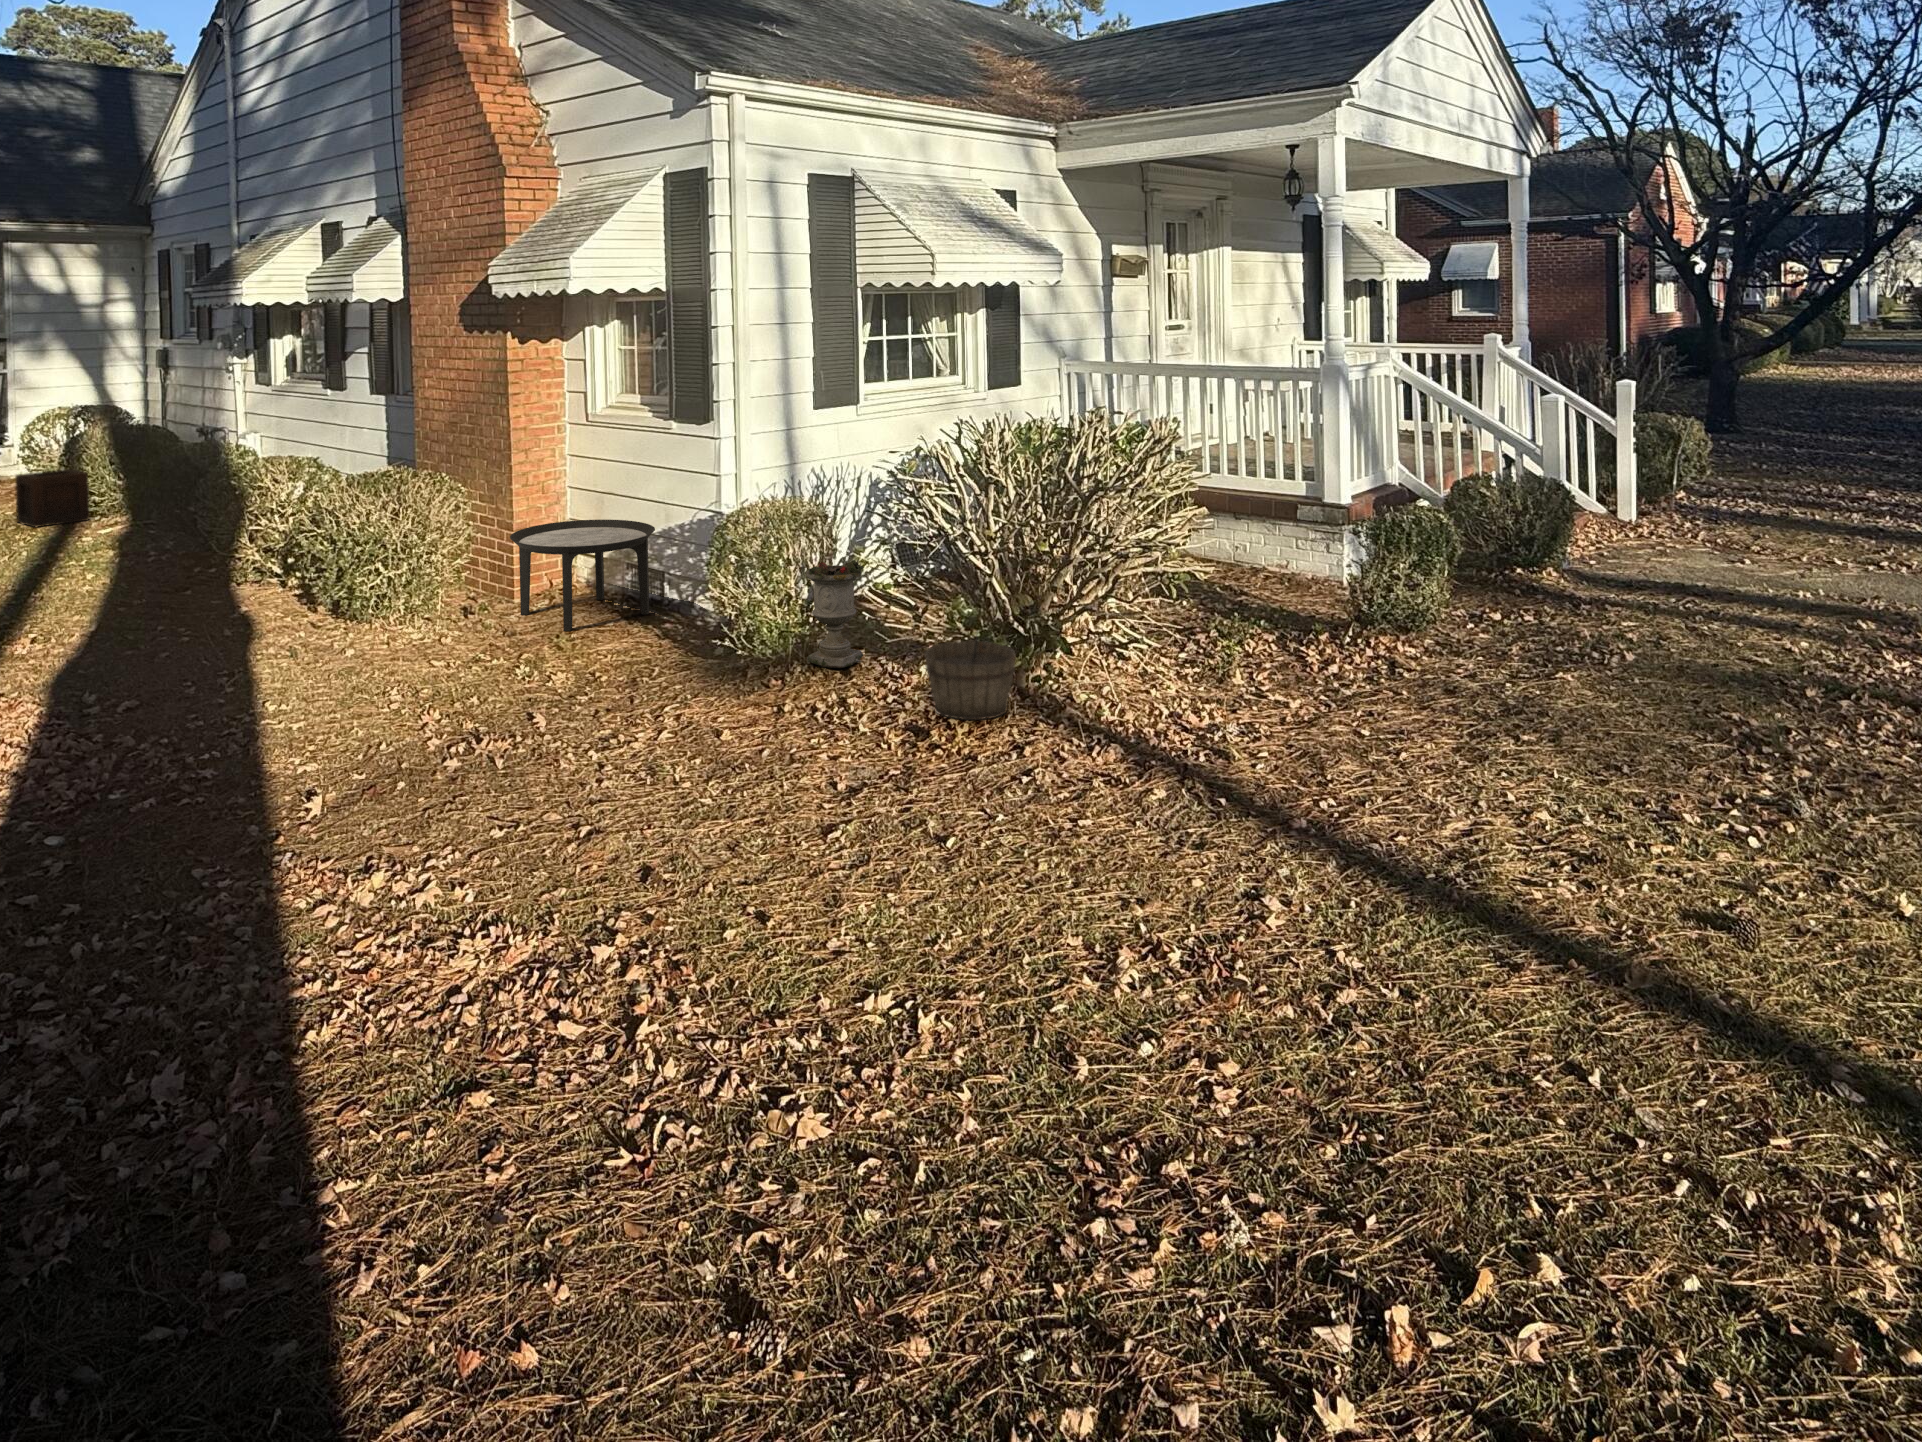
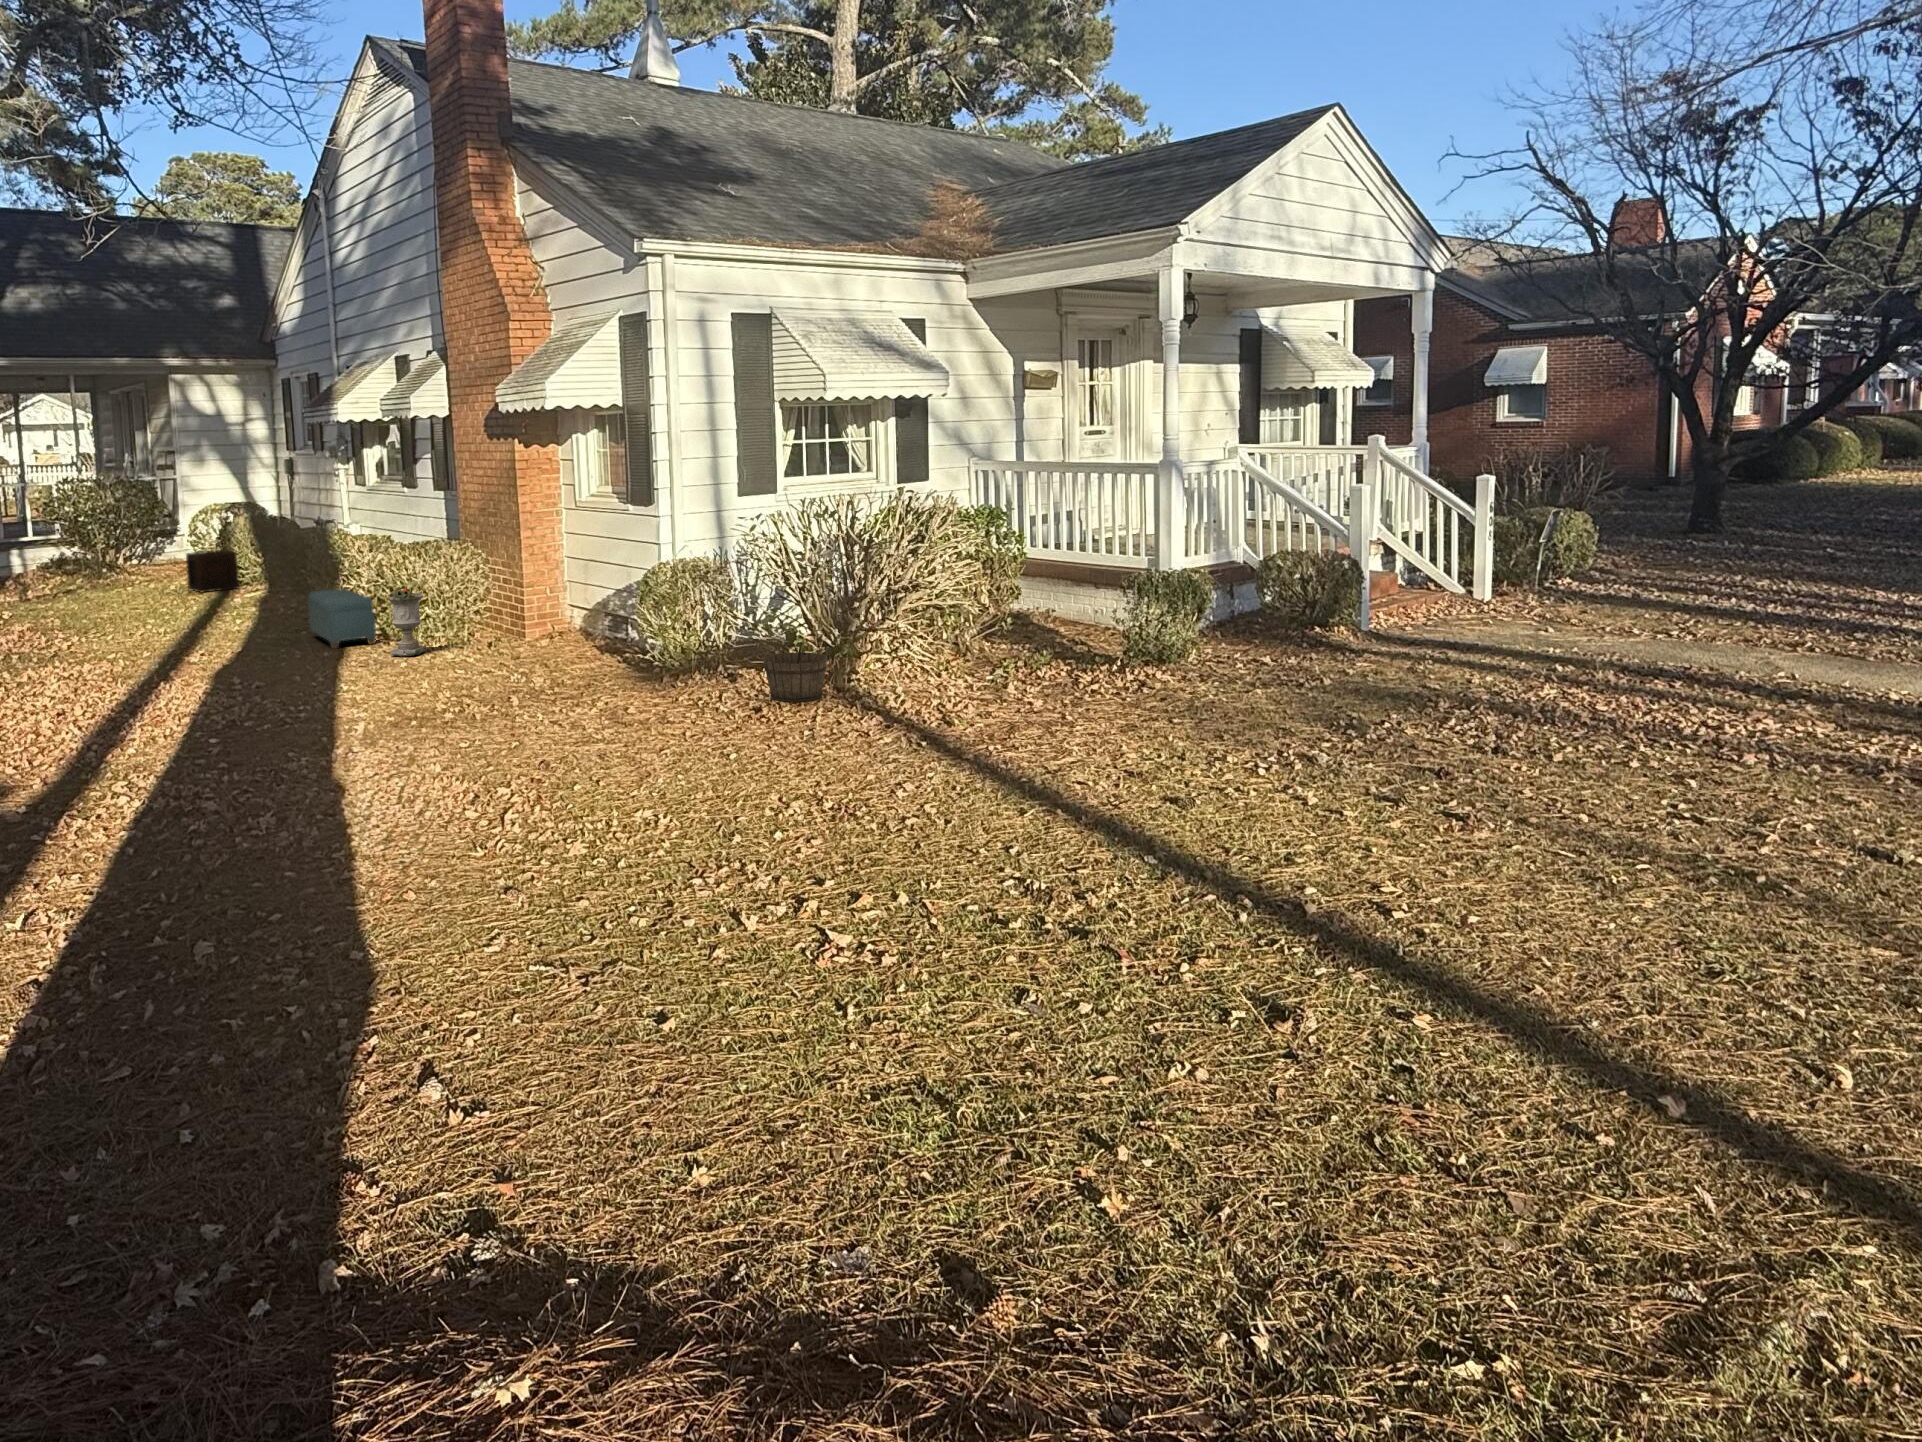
round table: present [510,520,655,631] -> none [514,579,619,654]
bench: none [199,534,303,627] -> present [308,589,376,648]
planter: present [806,560,864,668] -> present [387,588,426,657]

